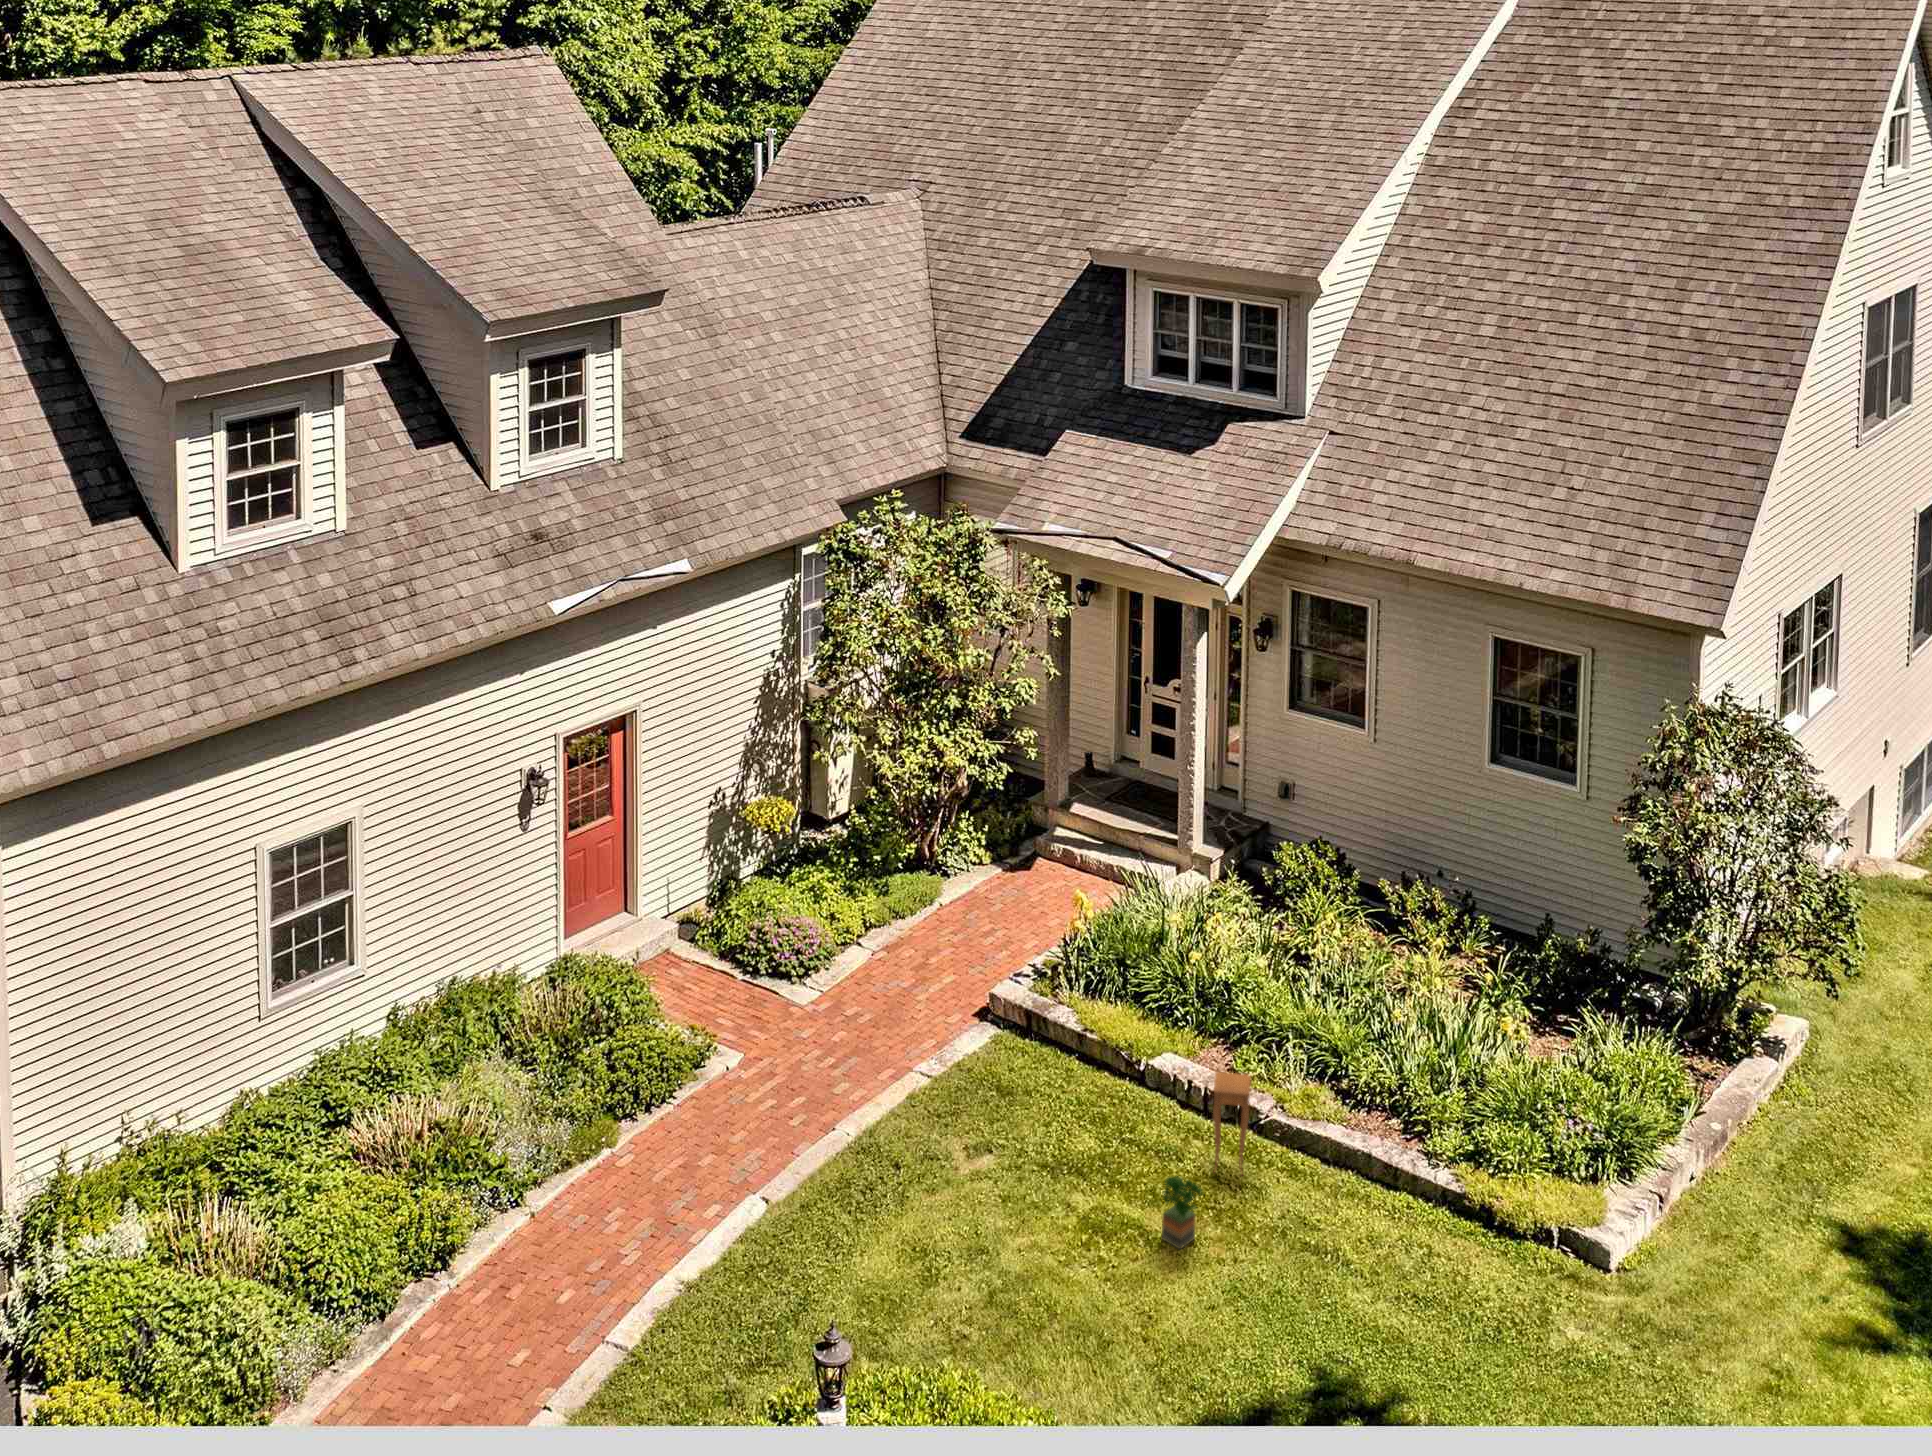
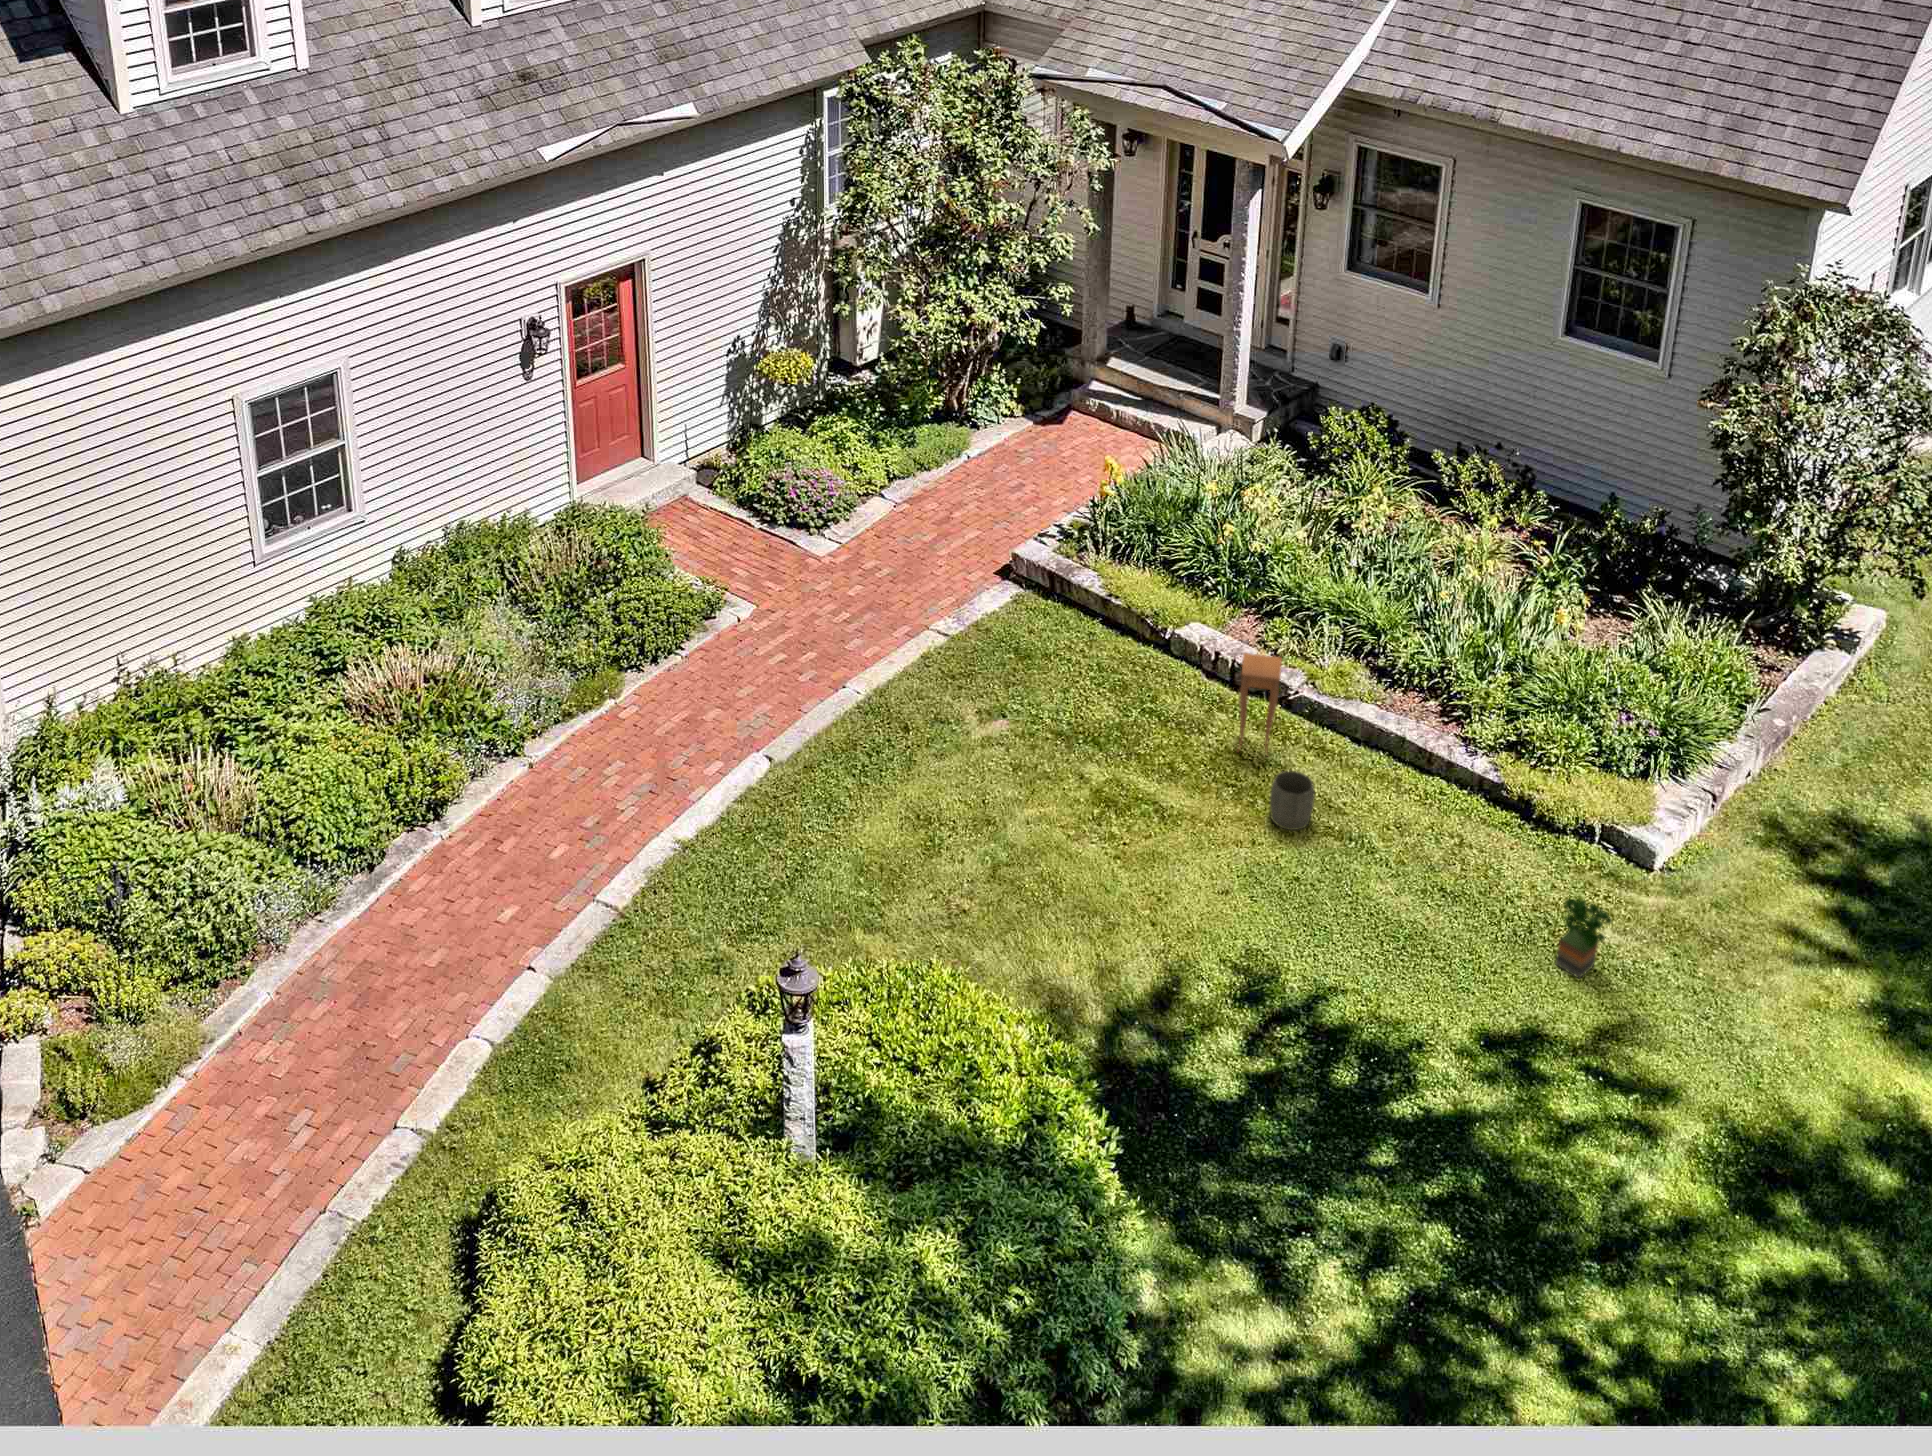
potted tree: present [1162,1176,1202,1249] -> present [1555,899,1612,978]
woven basket: none [1246,1183,1288,1243] -> present [1270,771,1315,830]

